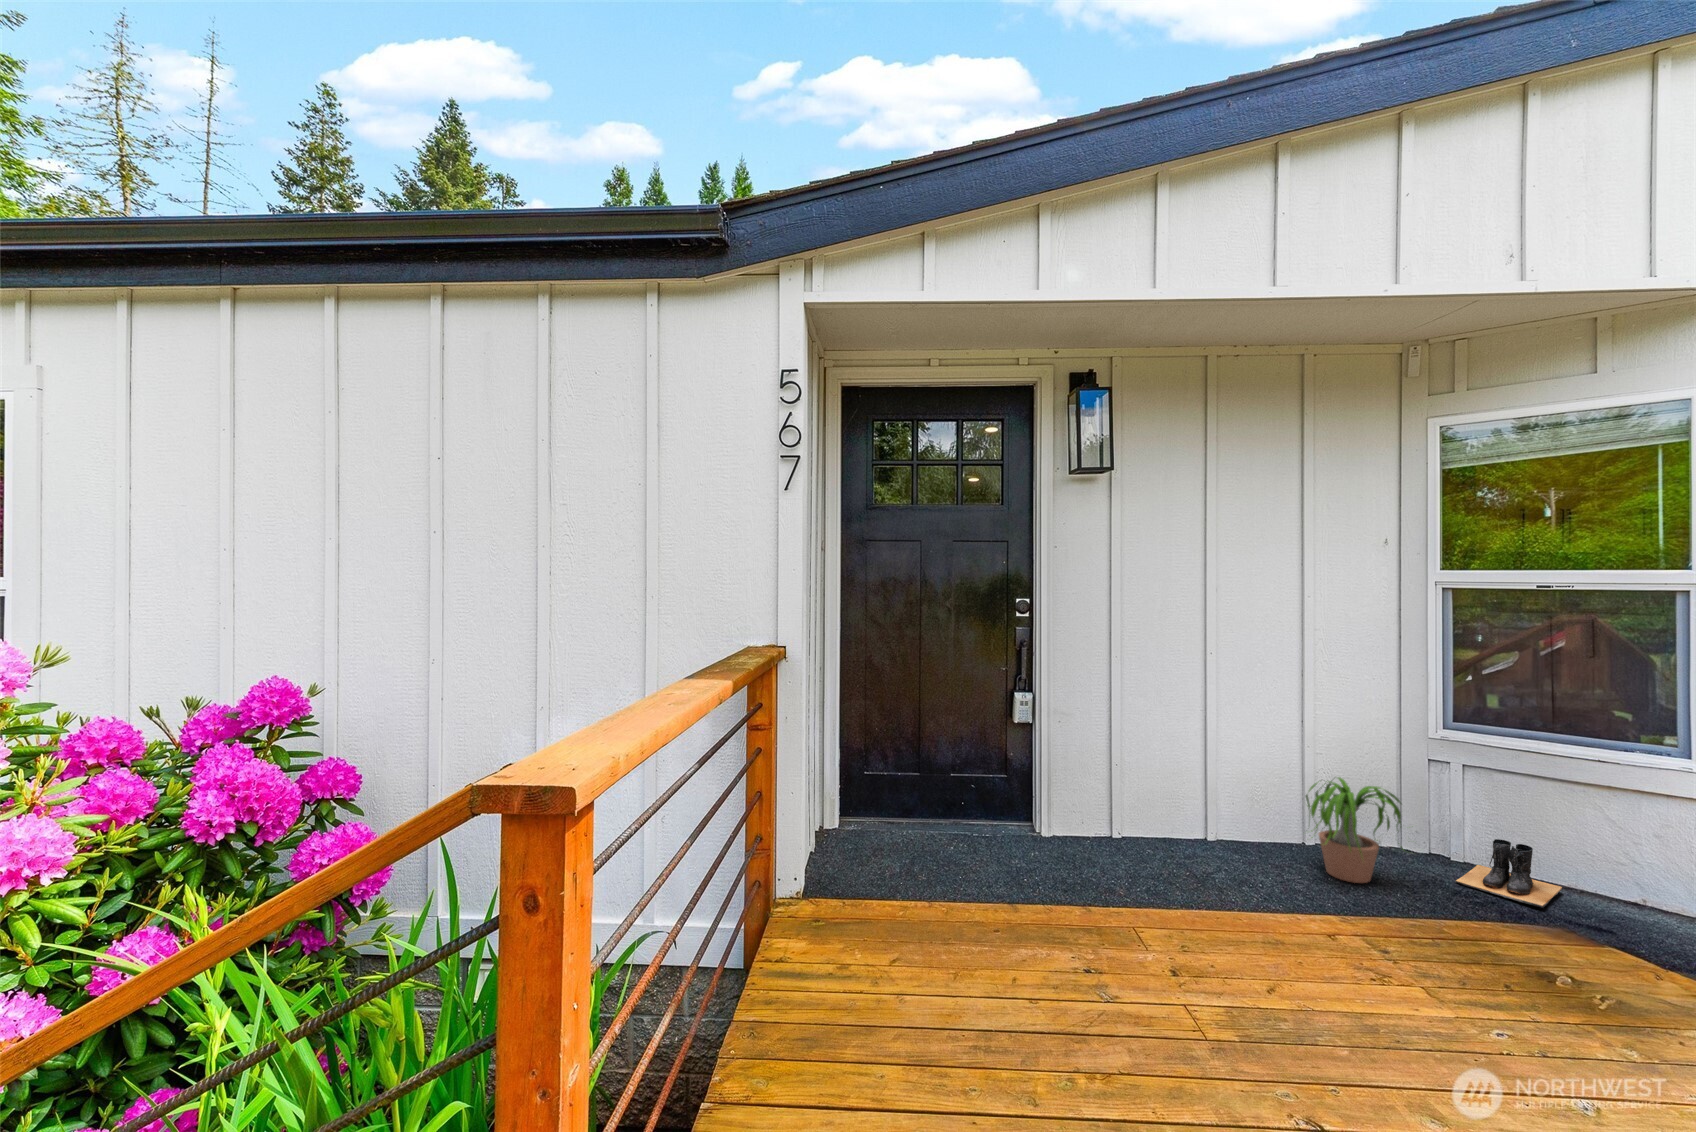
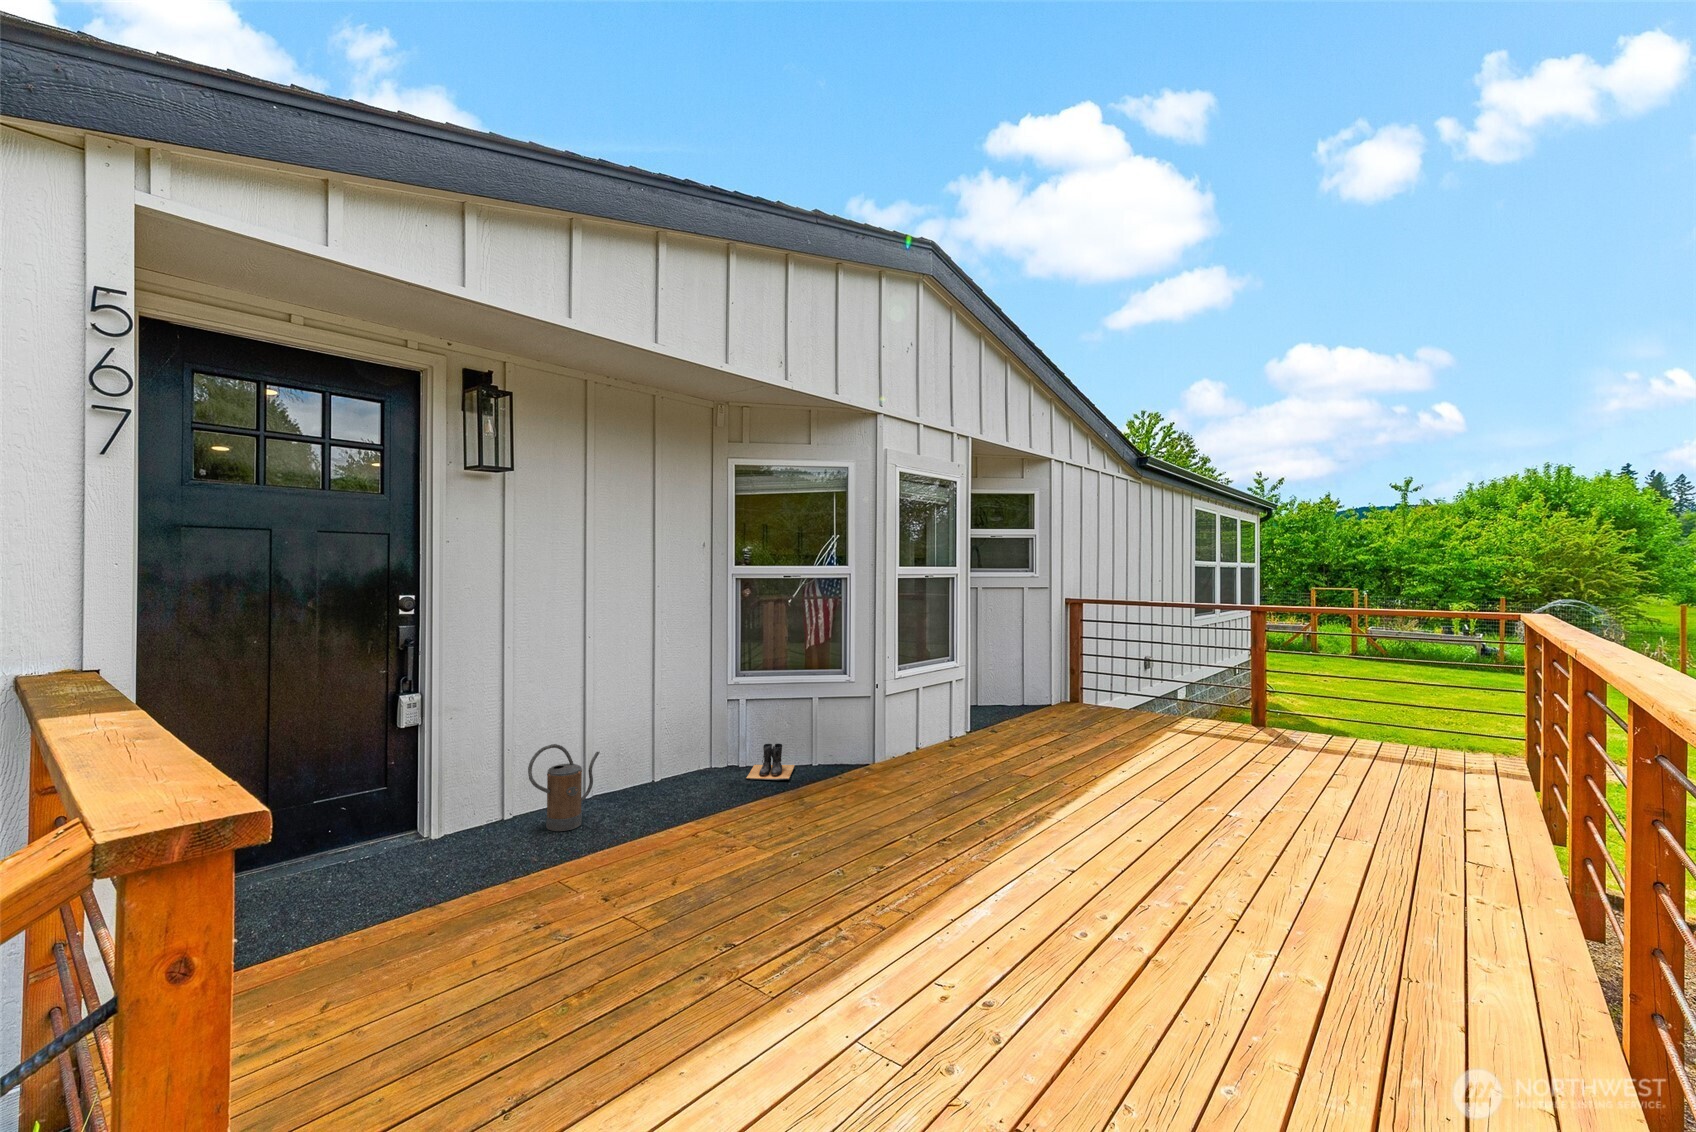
watering can: none [1128,768,1216,870] -> present [528,744,600,831]
potted plant: present [1306,777,1401,883] -> none [656,723,730,798]

